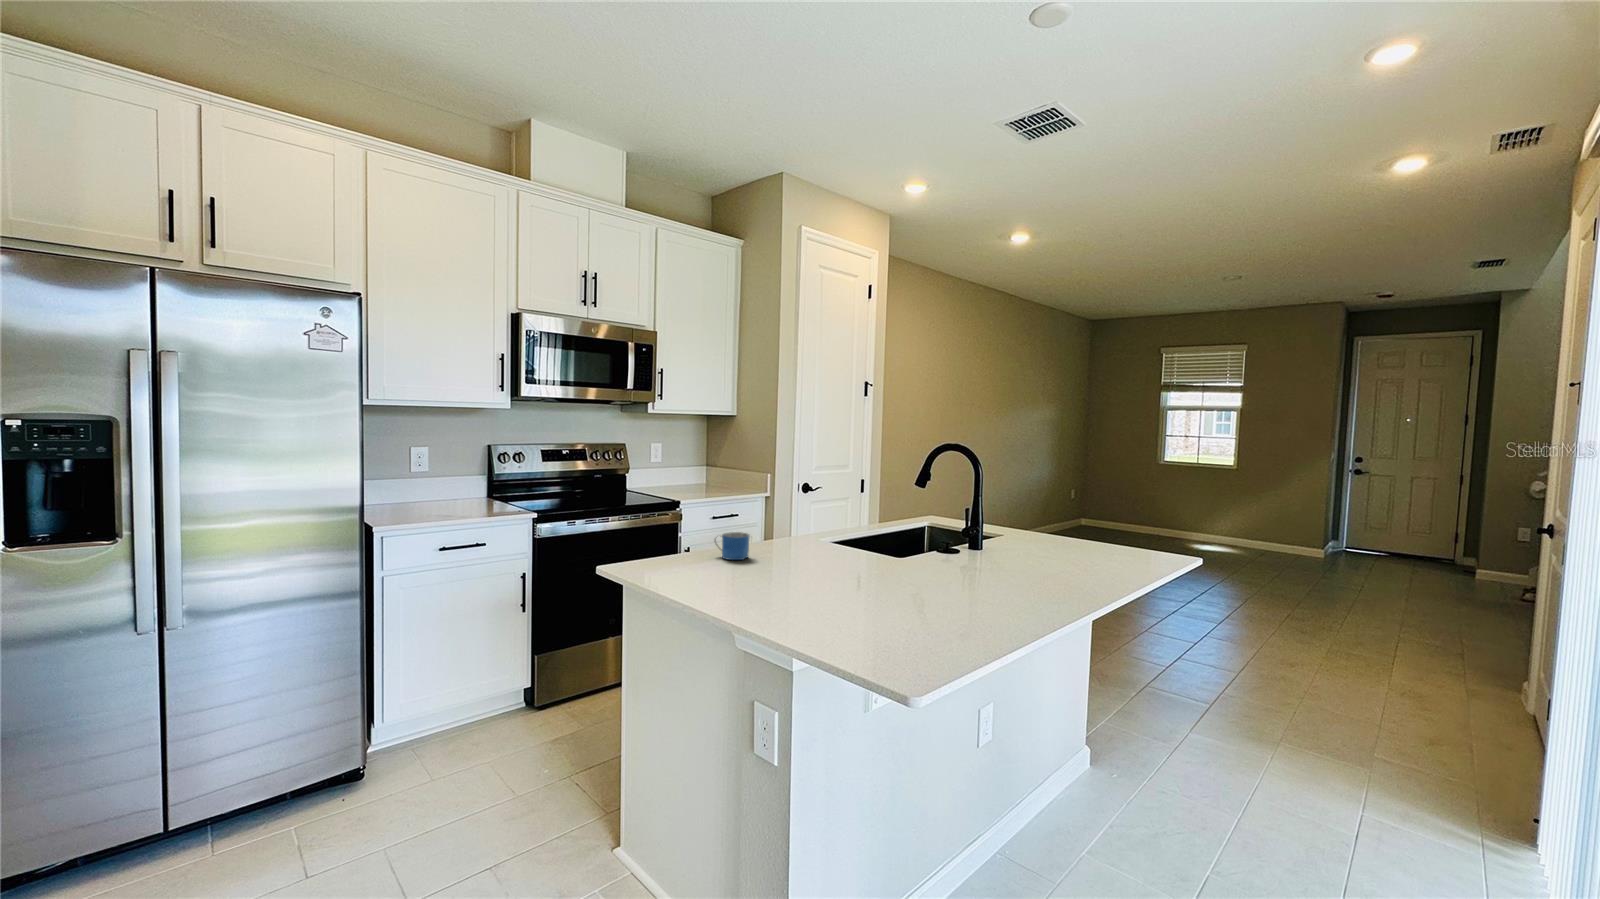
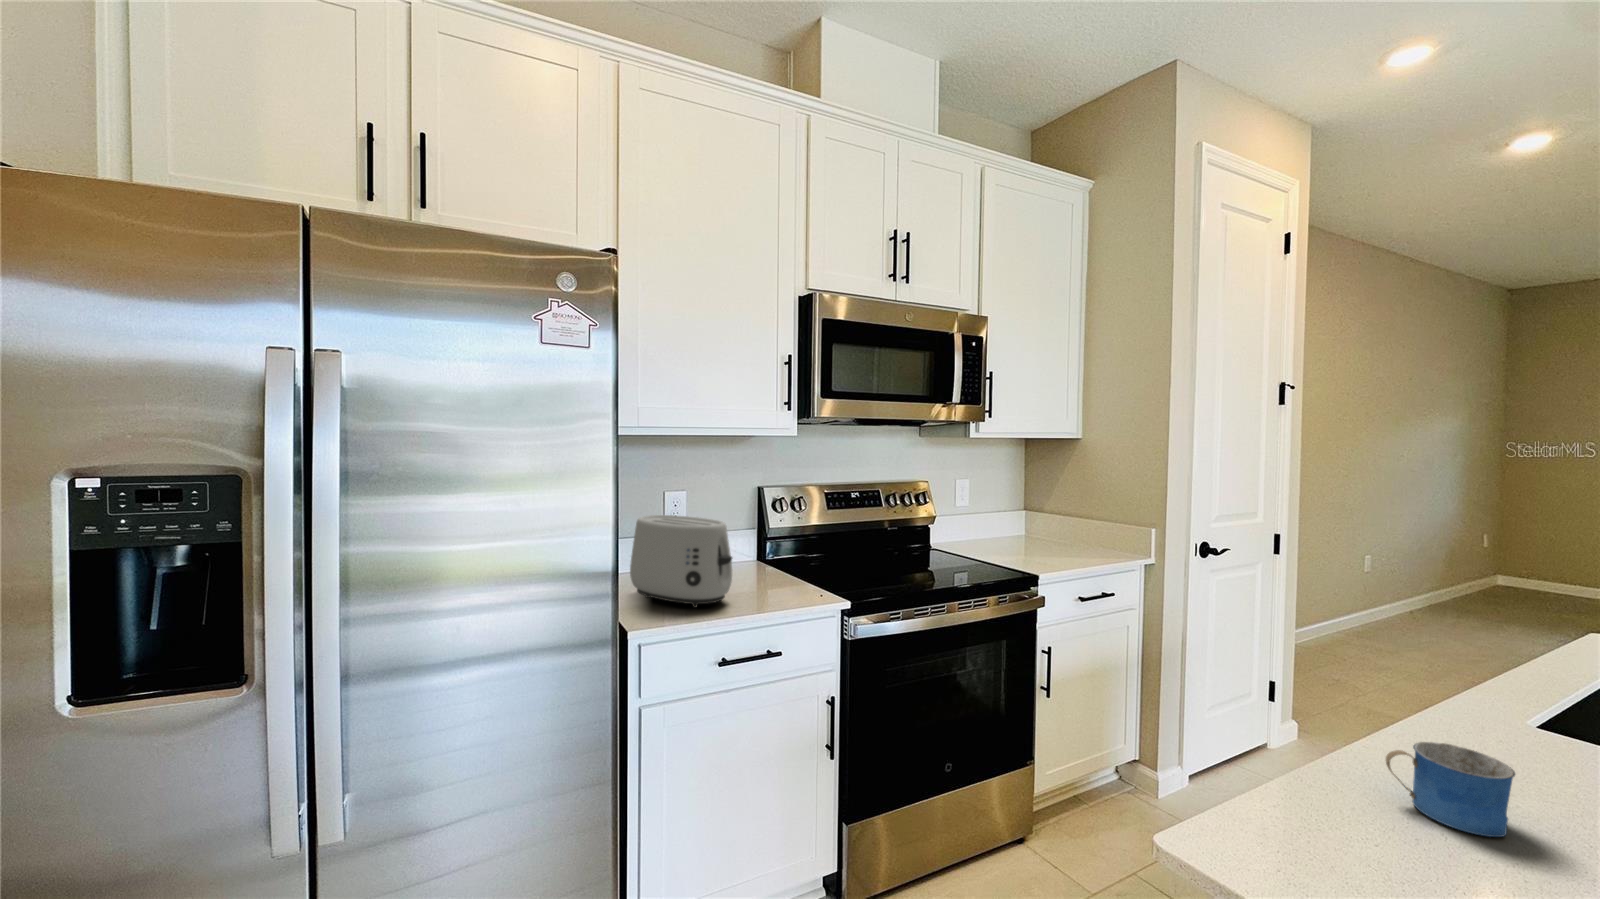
toaster: none [377,461,452,518] -> present [630,515,732,608]

